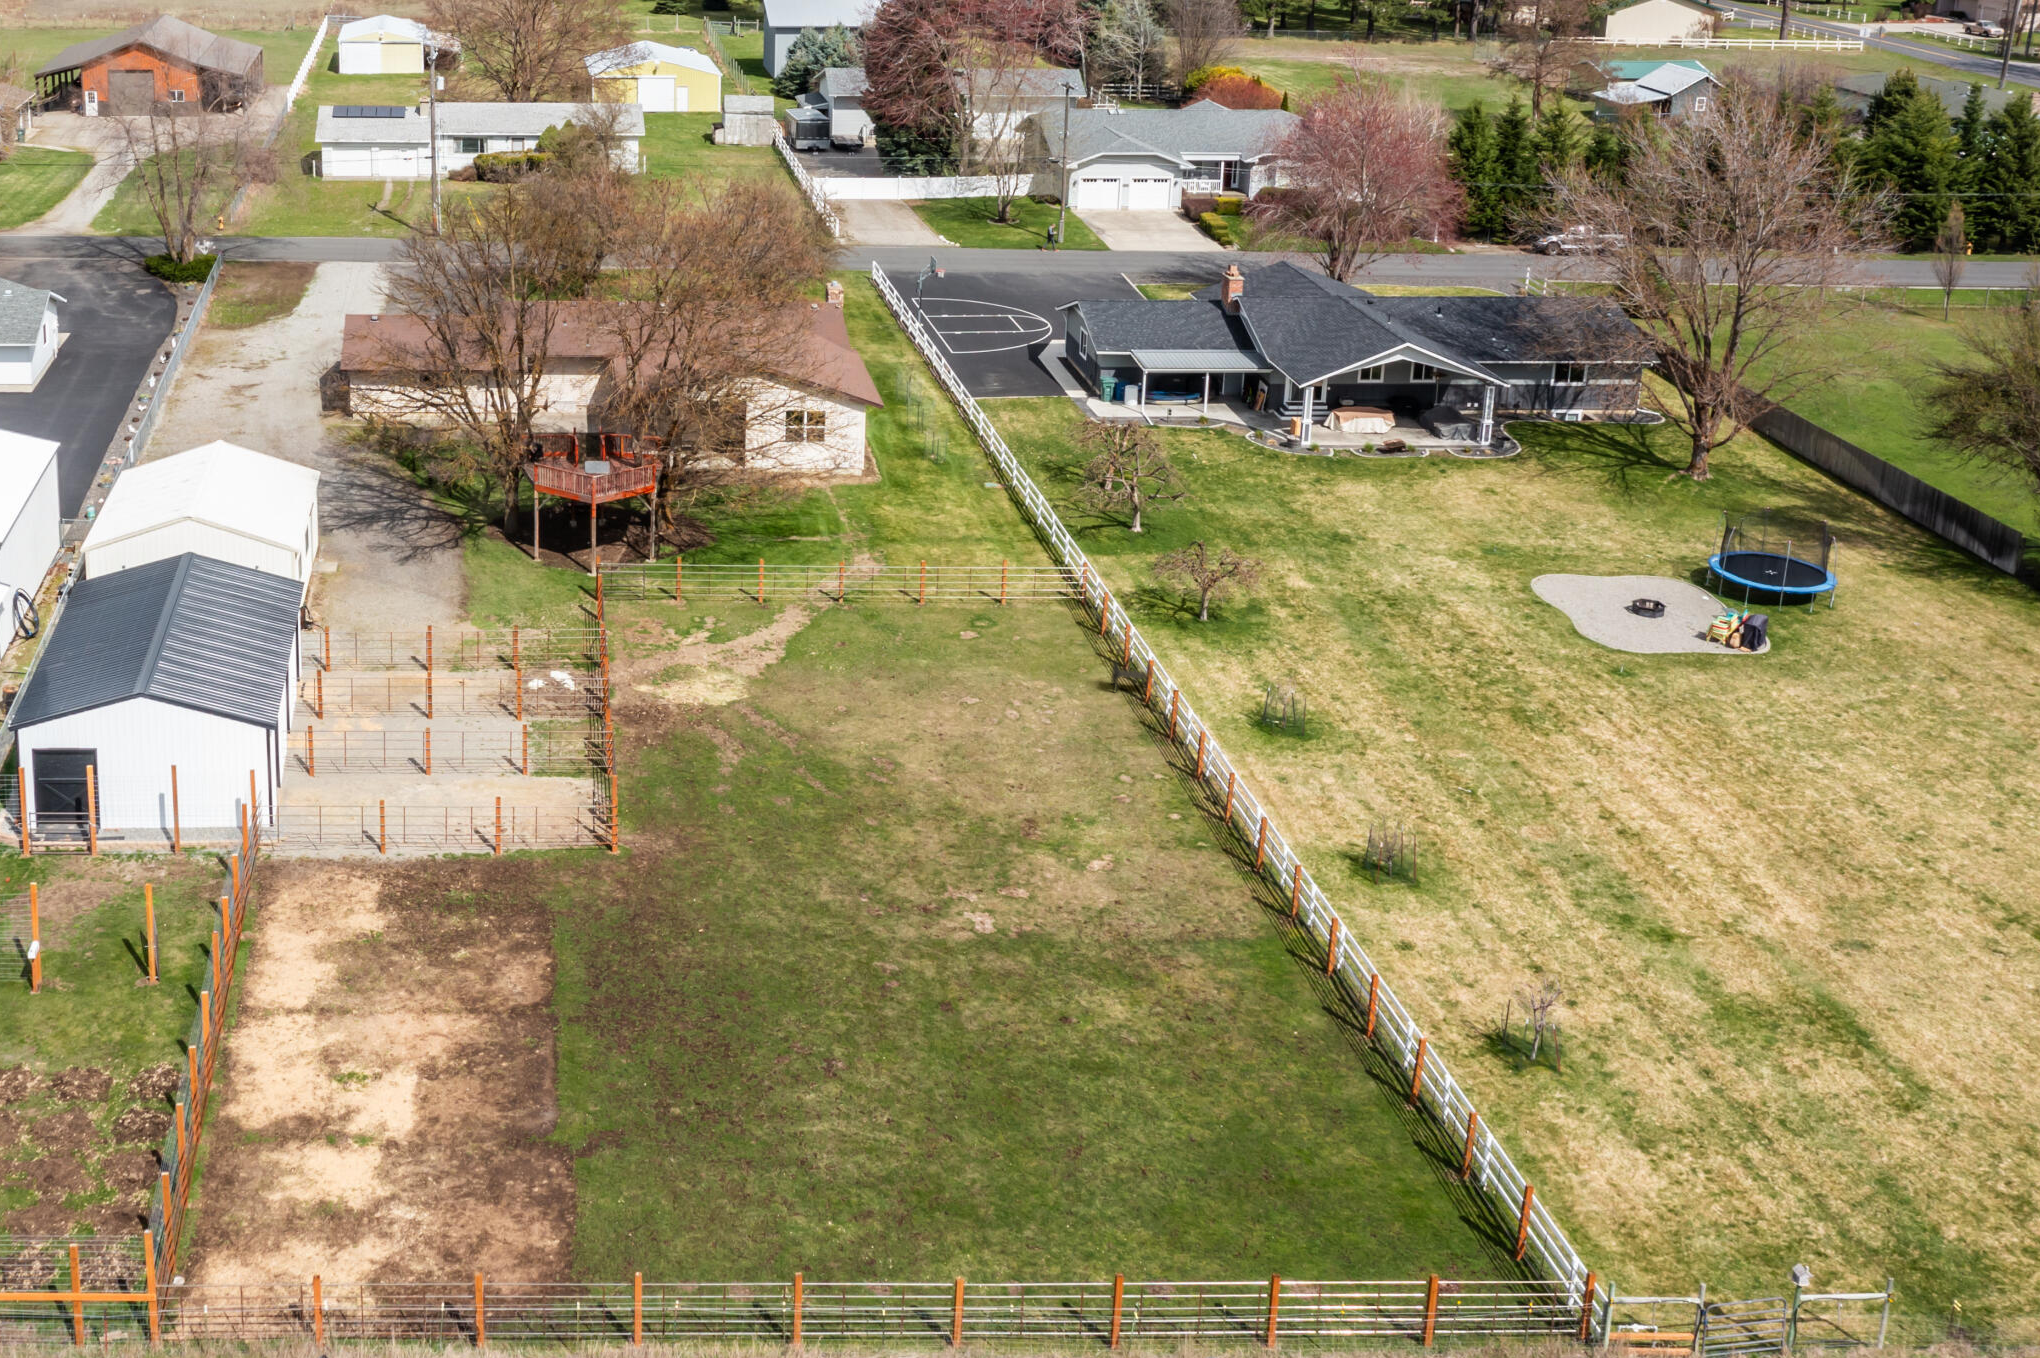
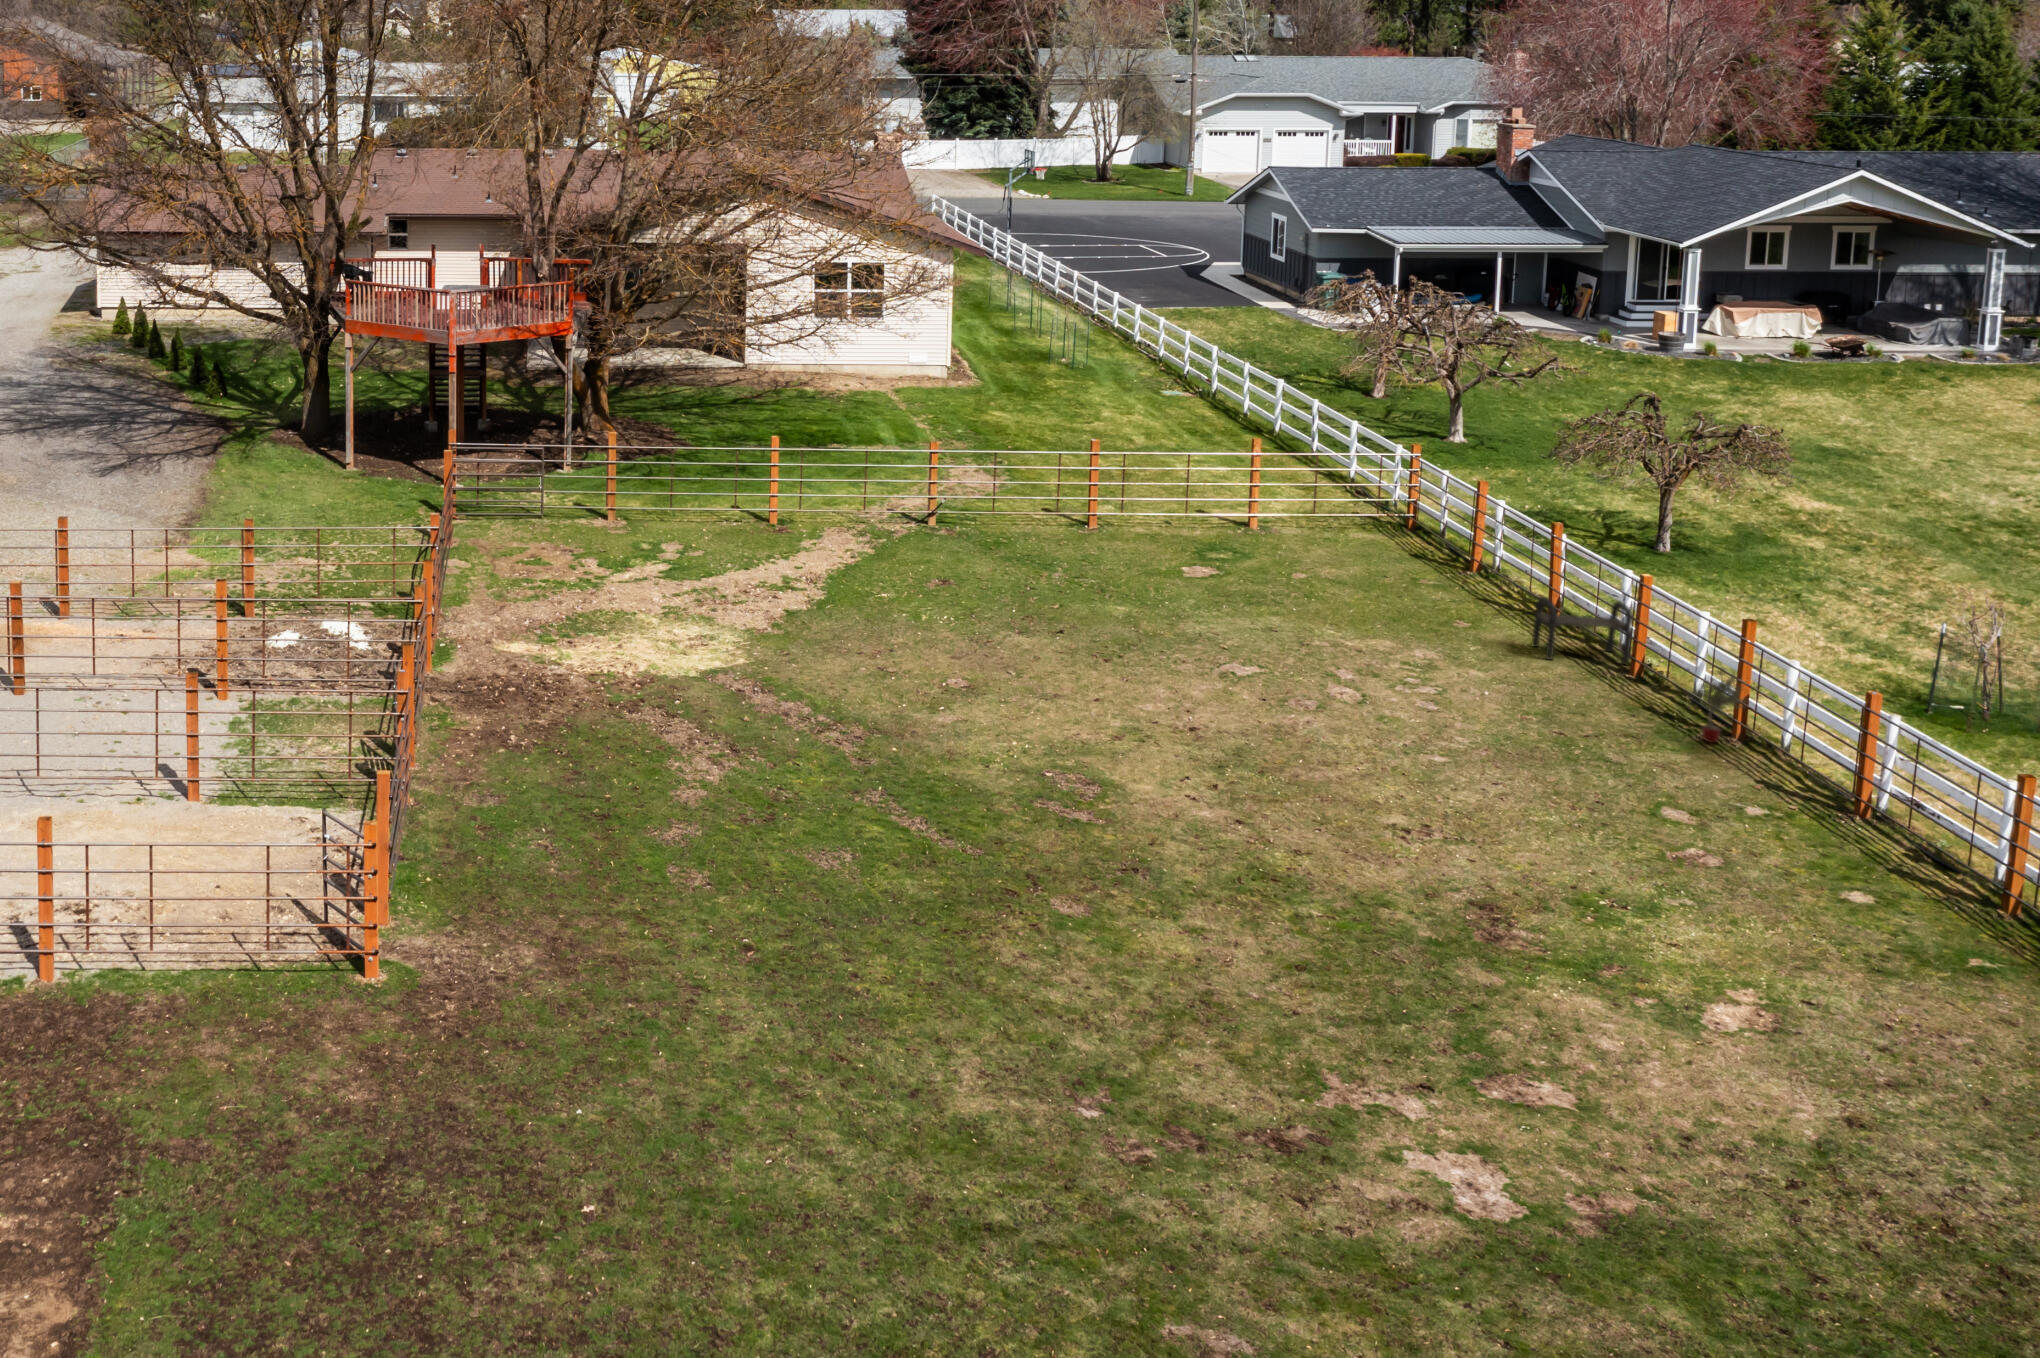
potted tree: none [1158,709,1177,741] -> present [1697,669,1748,743]

